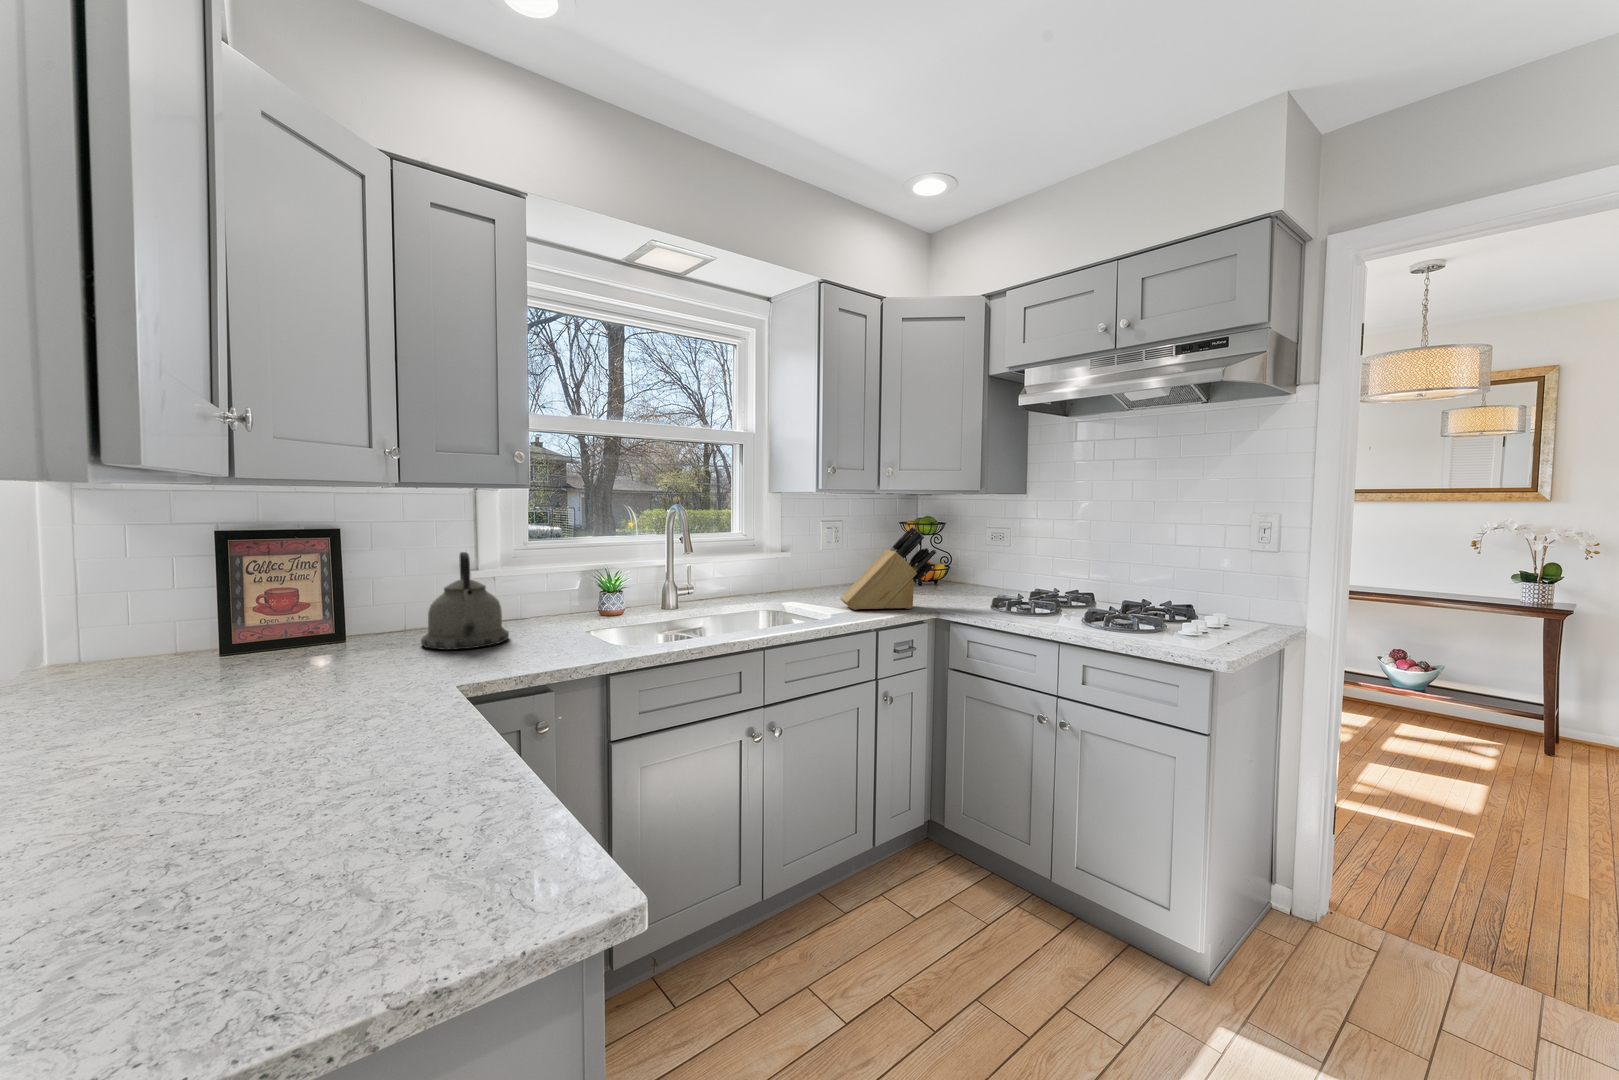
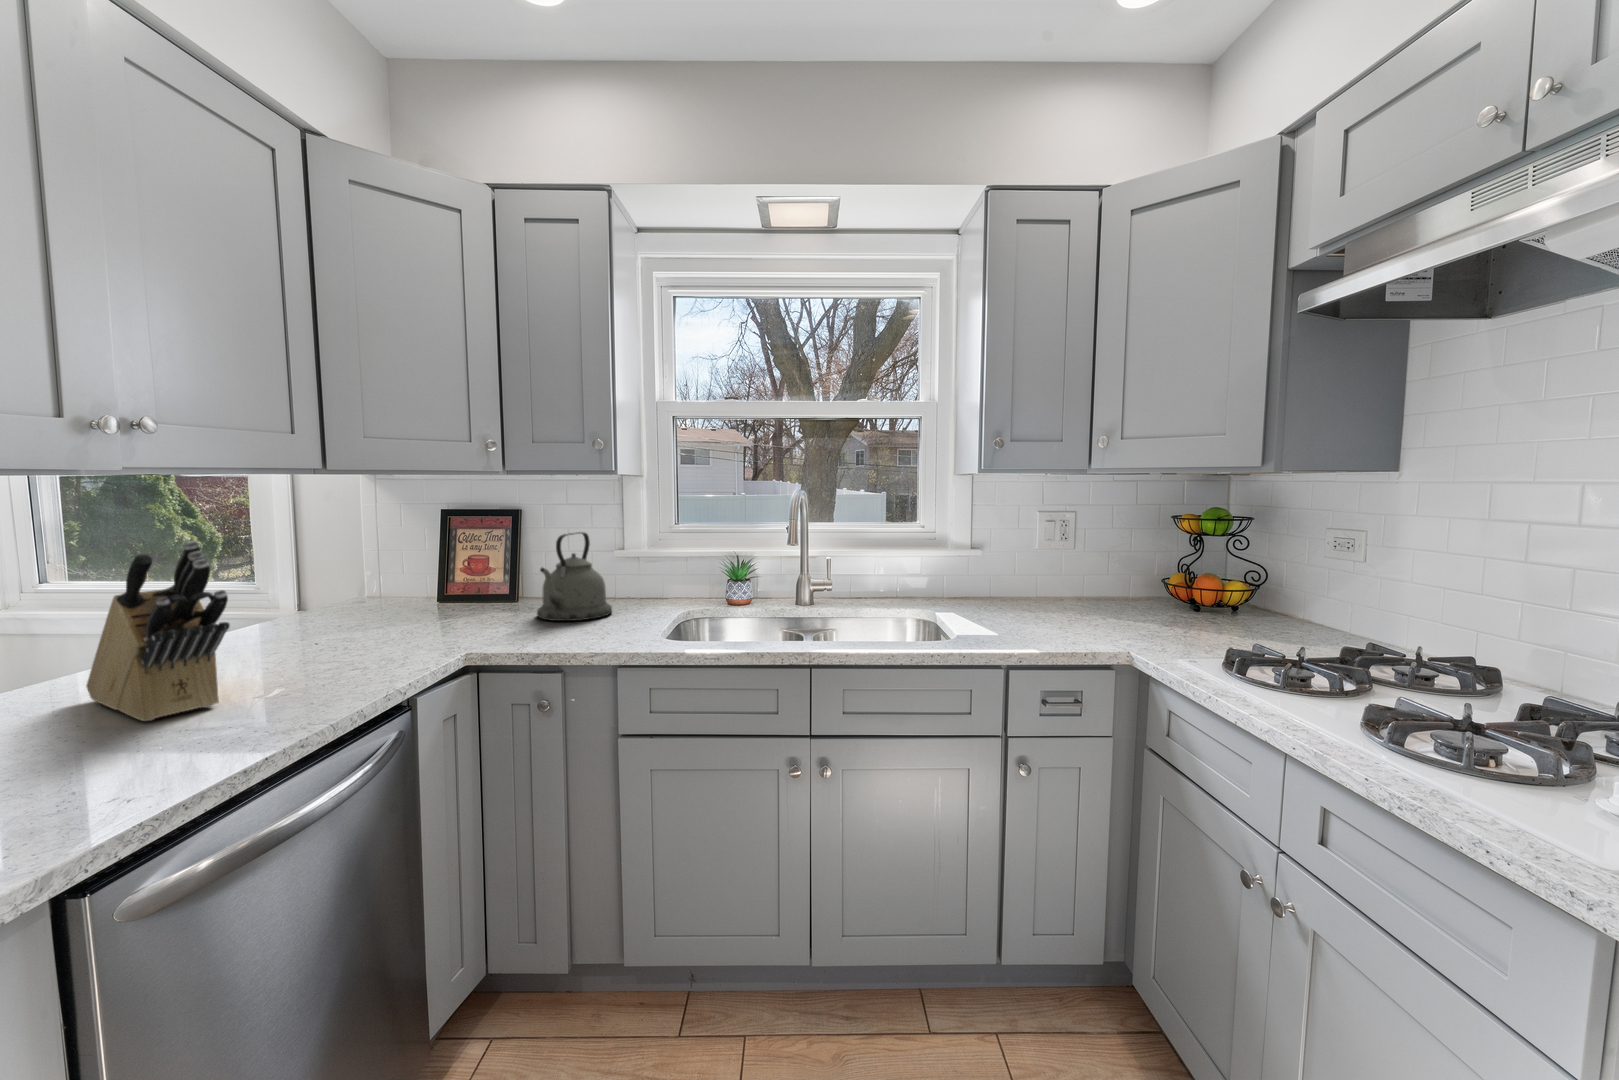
knife block: present [840,526,936,610] -> present [86,541,230,721]

